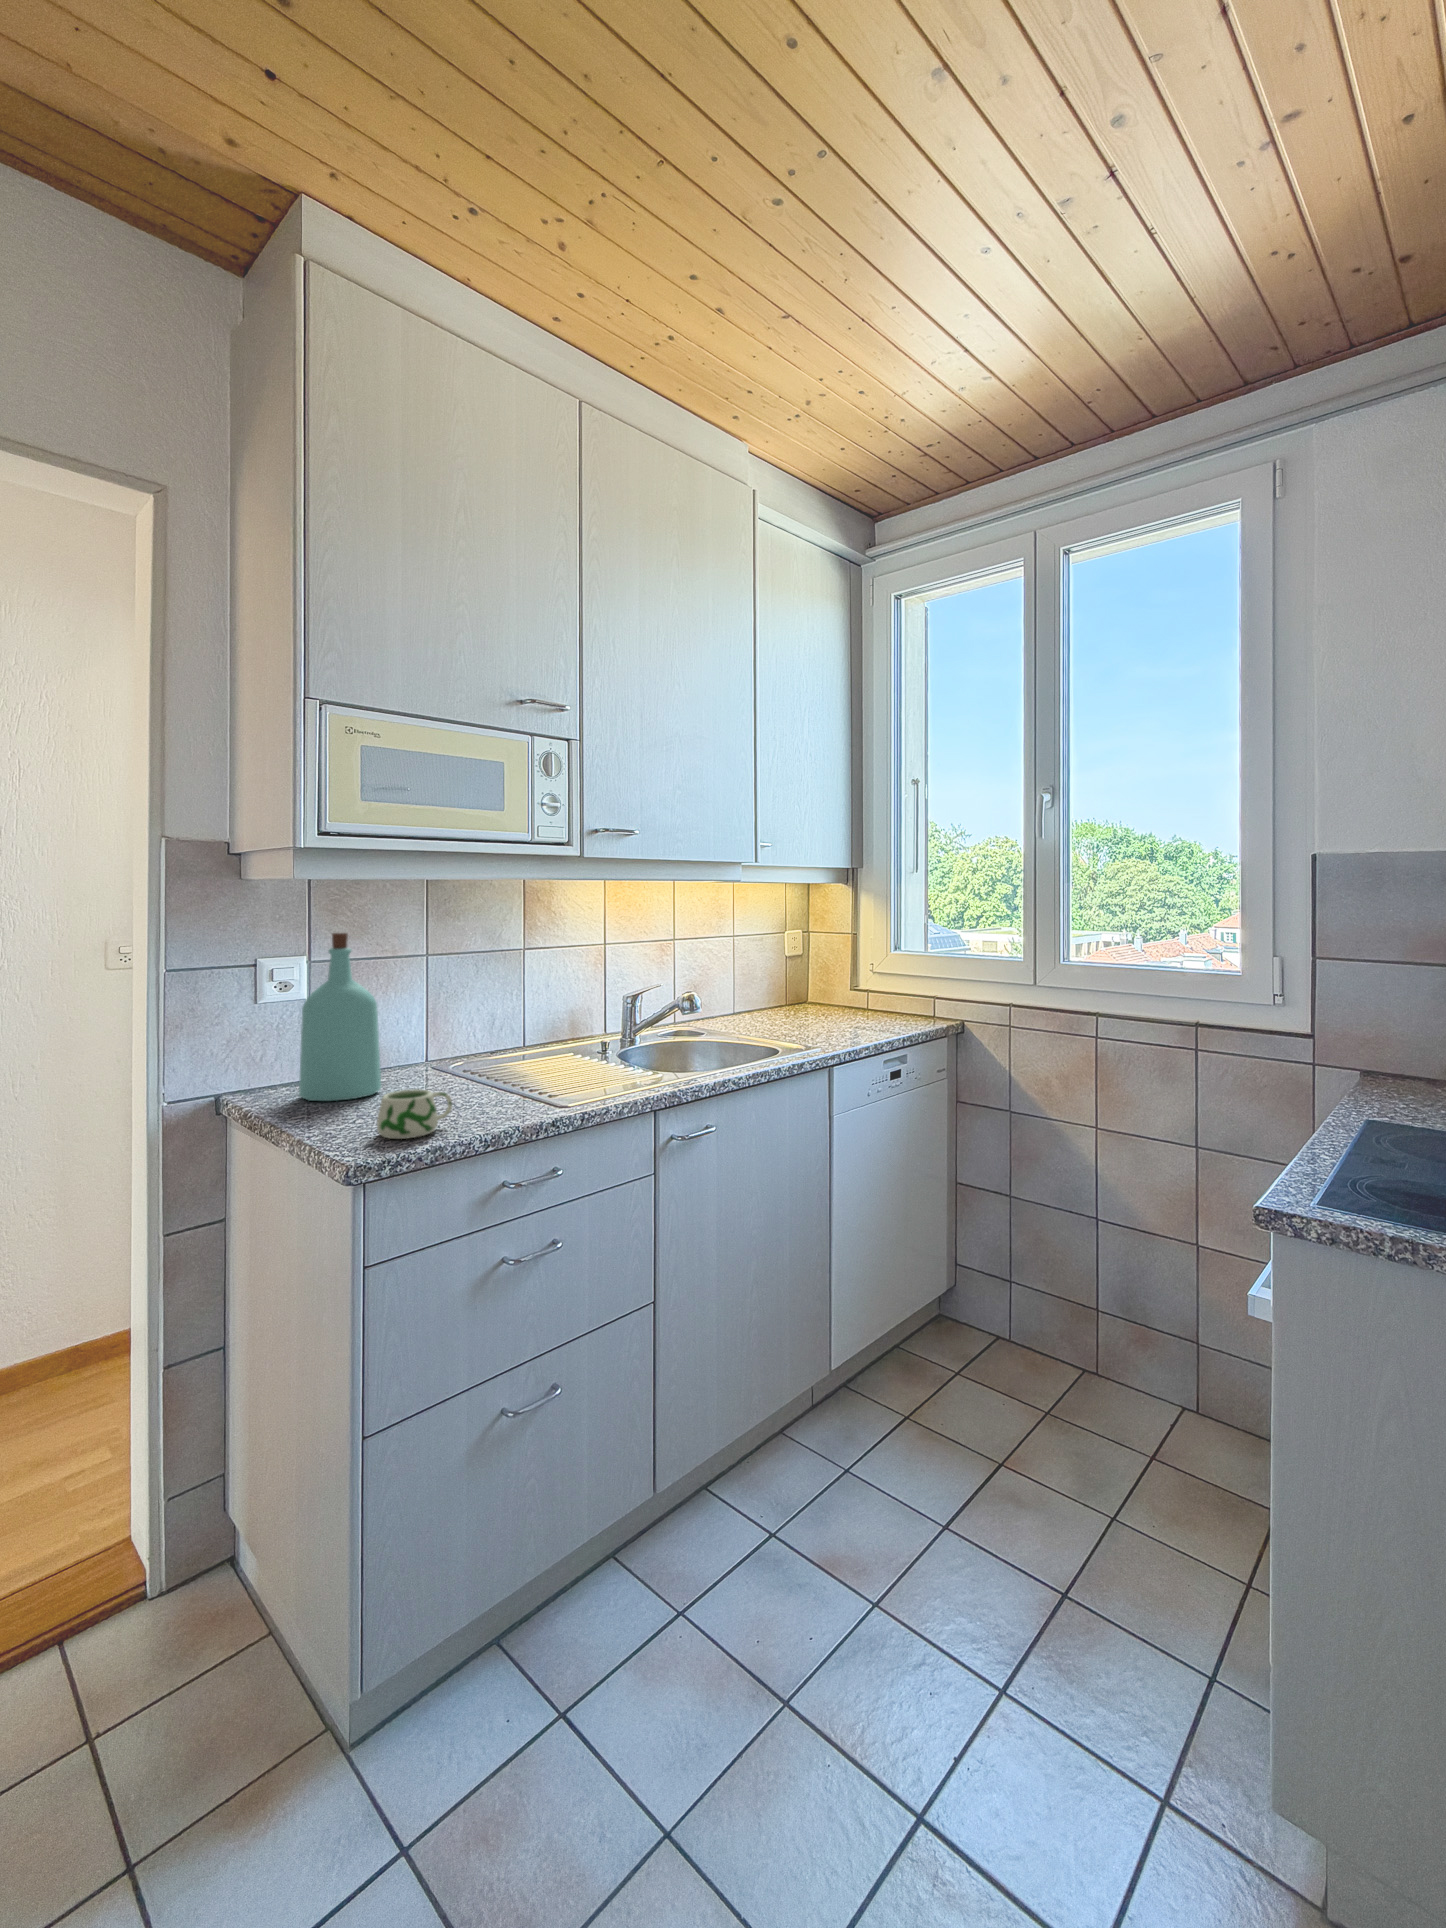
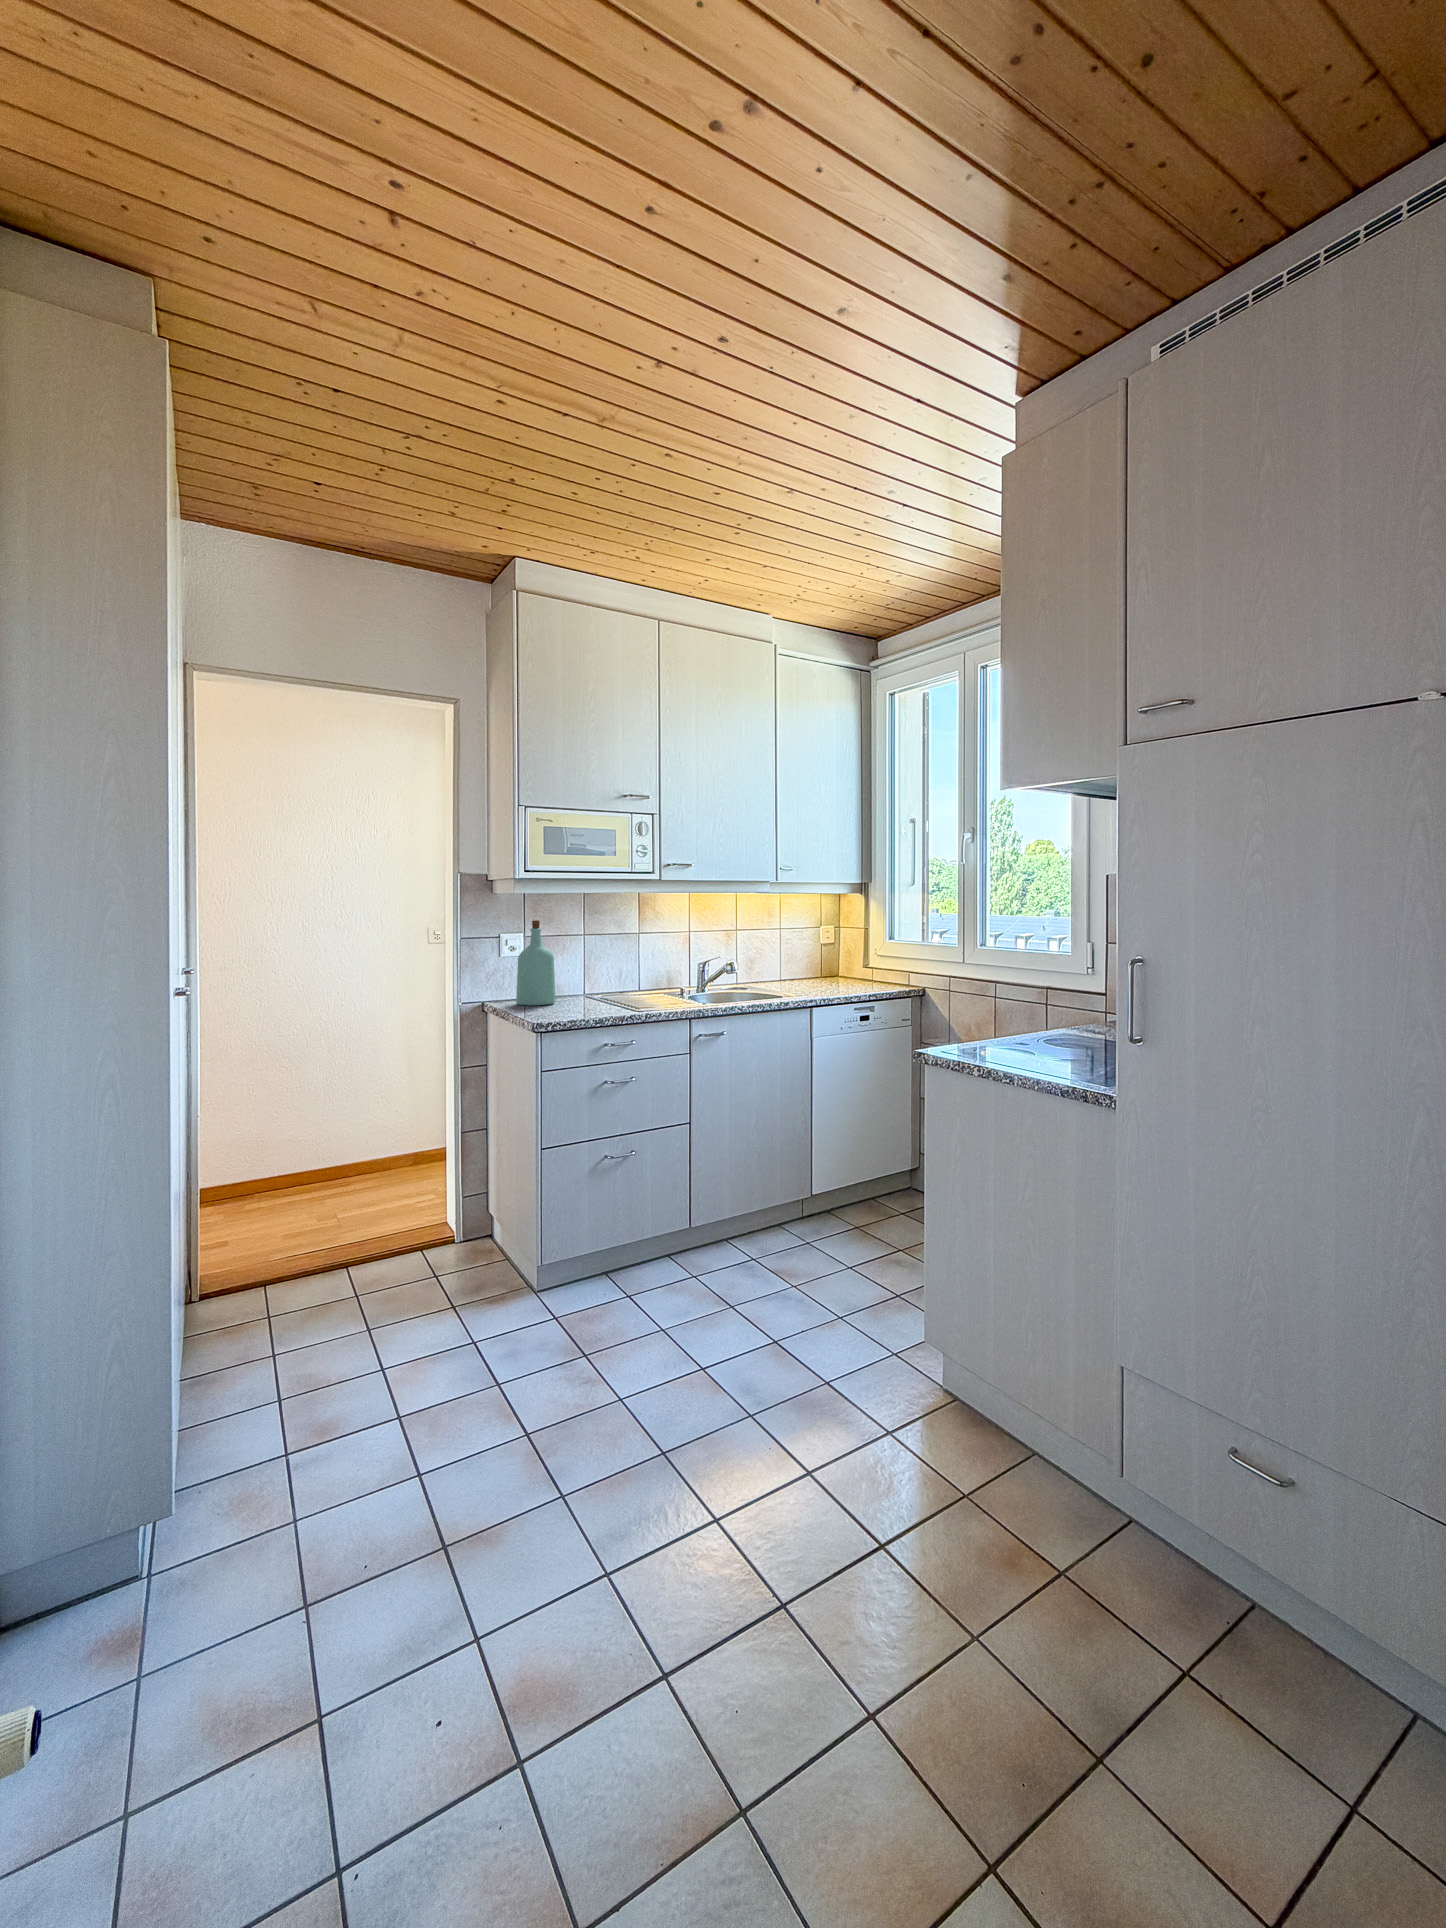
mug: present [377,1089,452,1139] -> none [547,997,583,1018]

